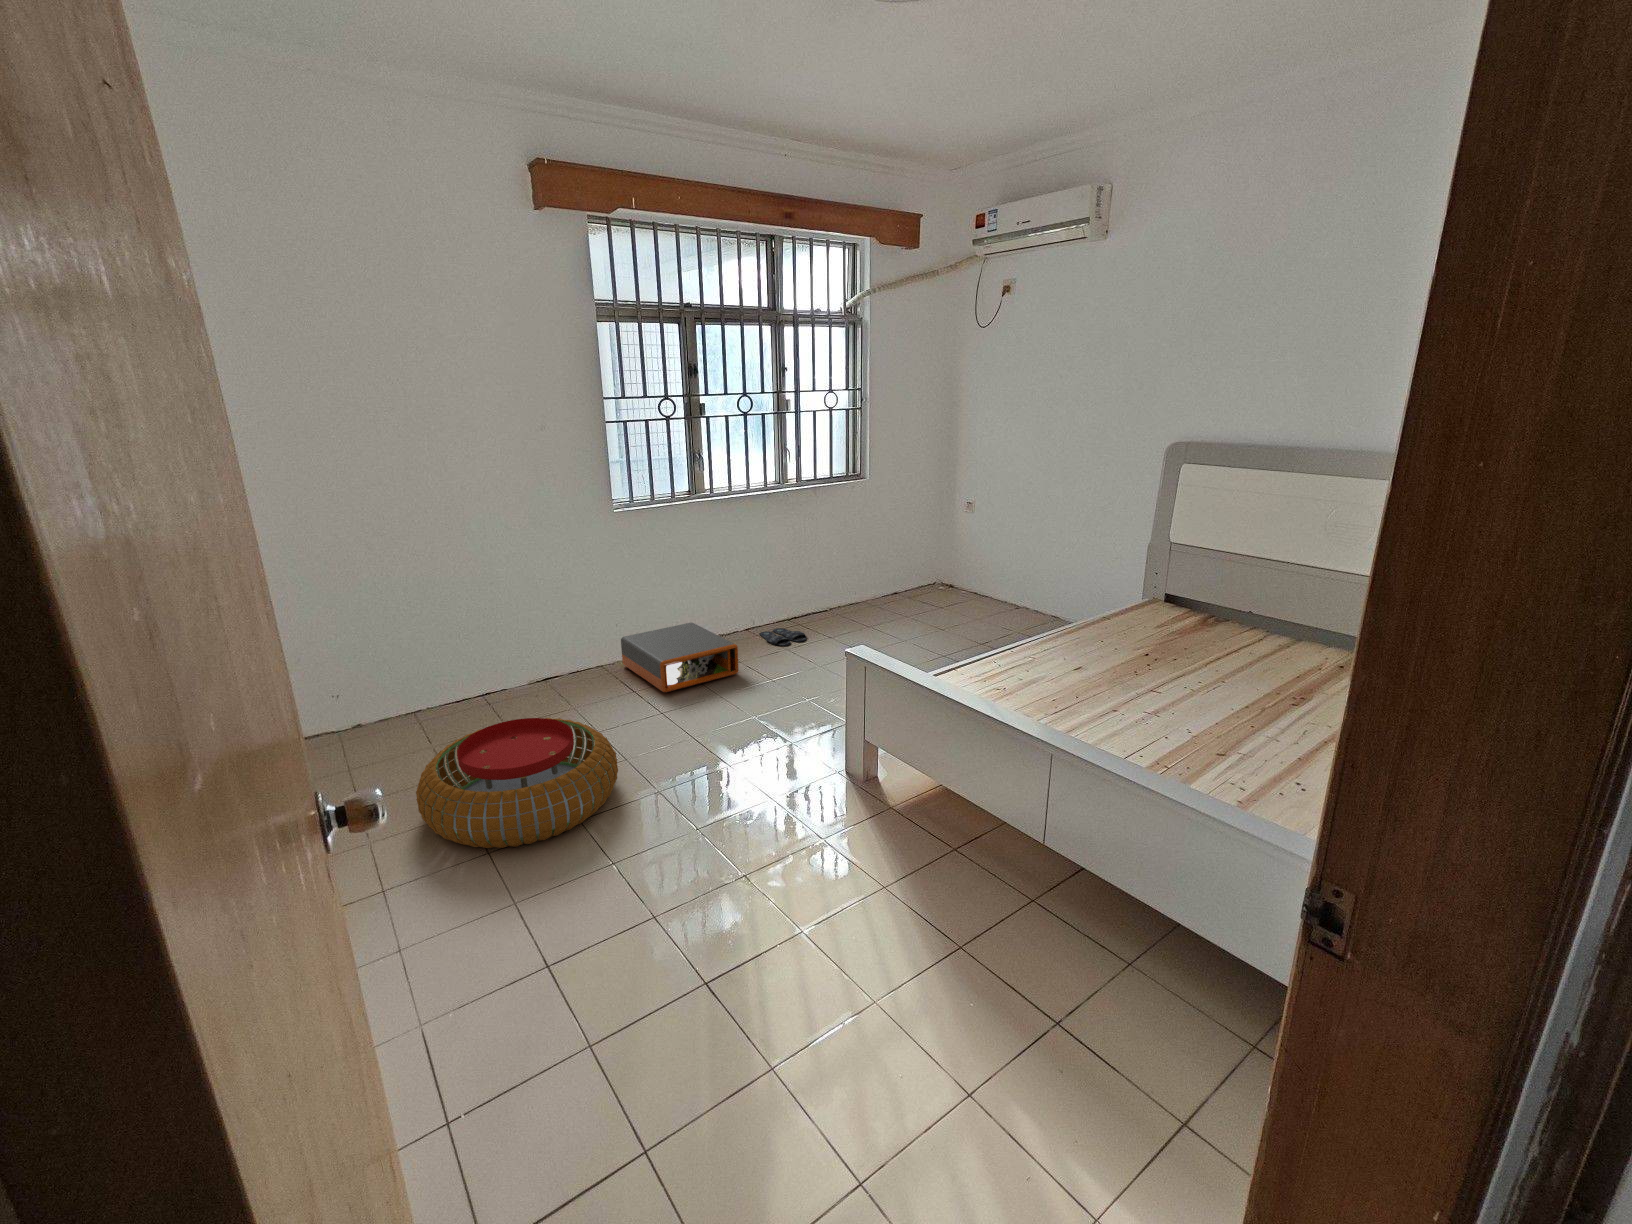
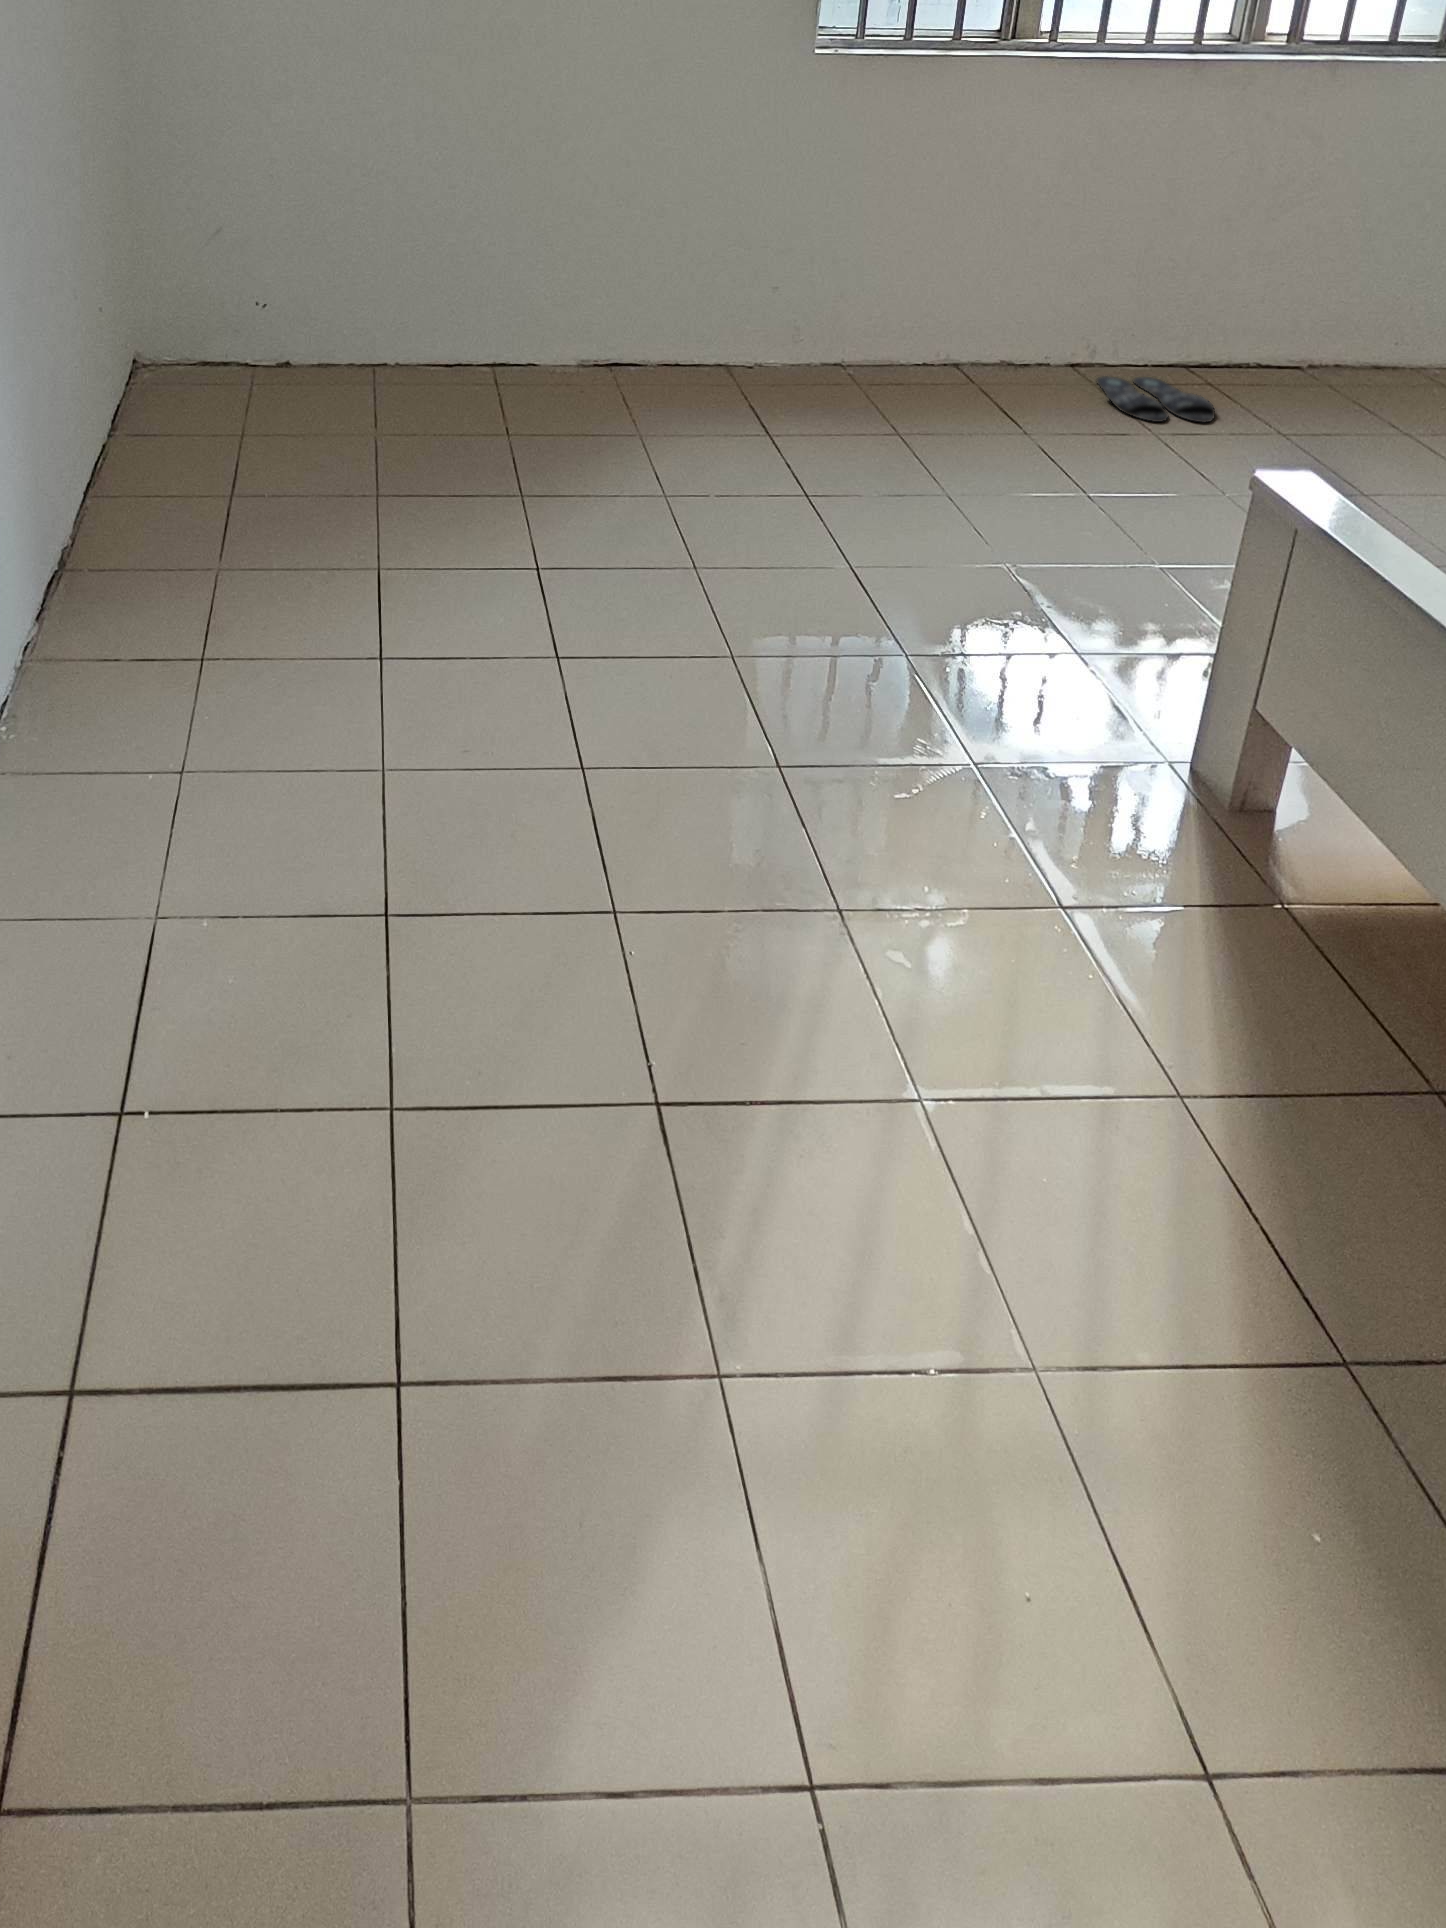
storage box: present [621,623,739,692] -> none [764,314,1018,453]
pouf: present [416,718,618,848] -> none [285,418,655,667]

